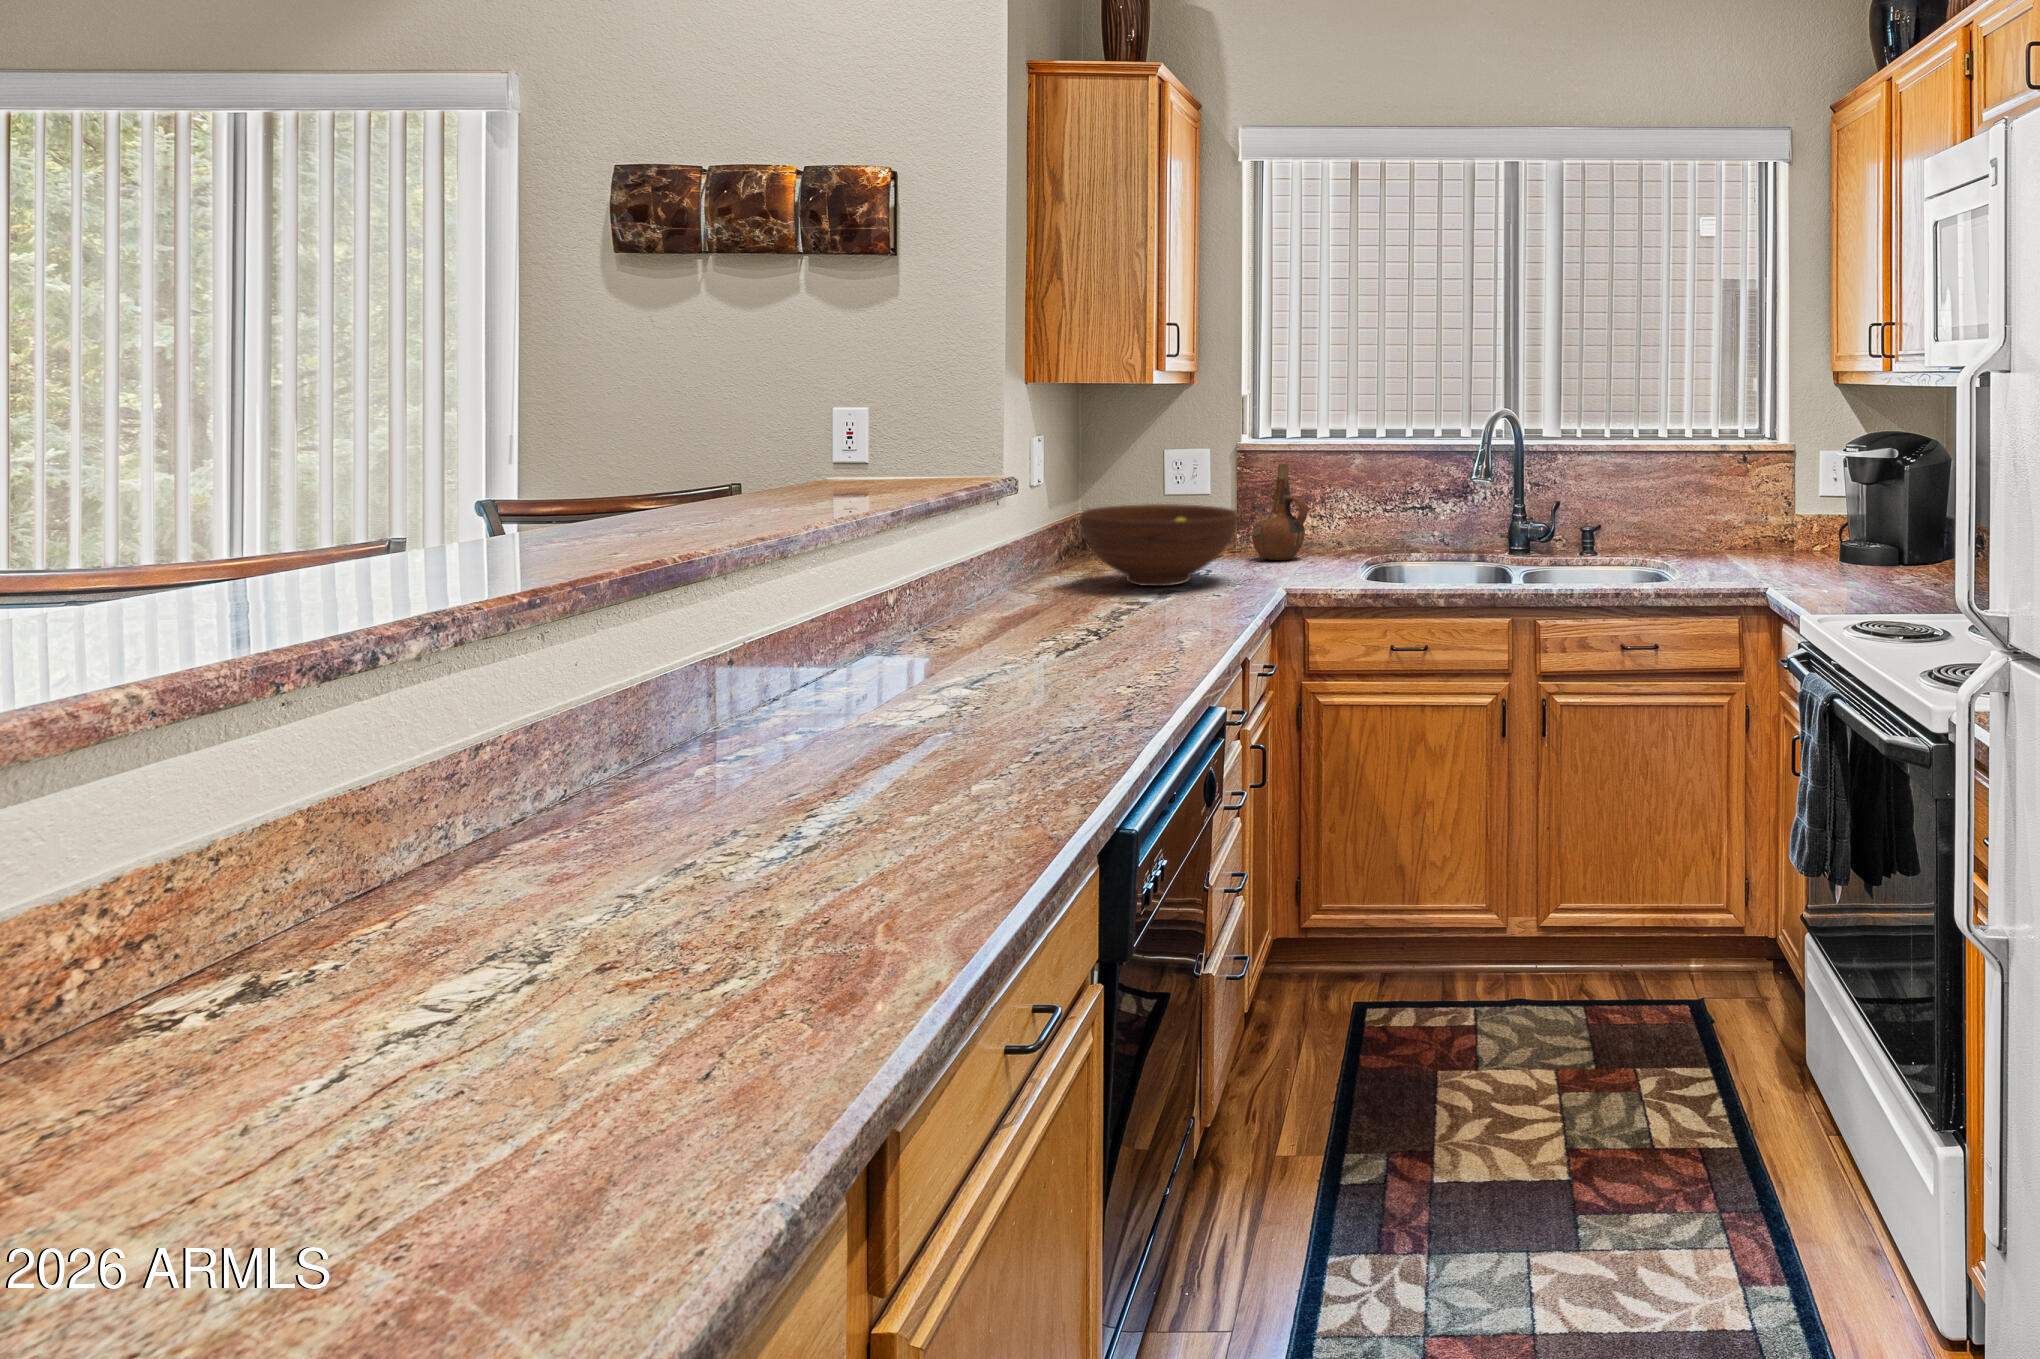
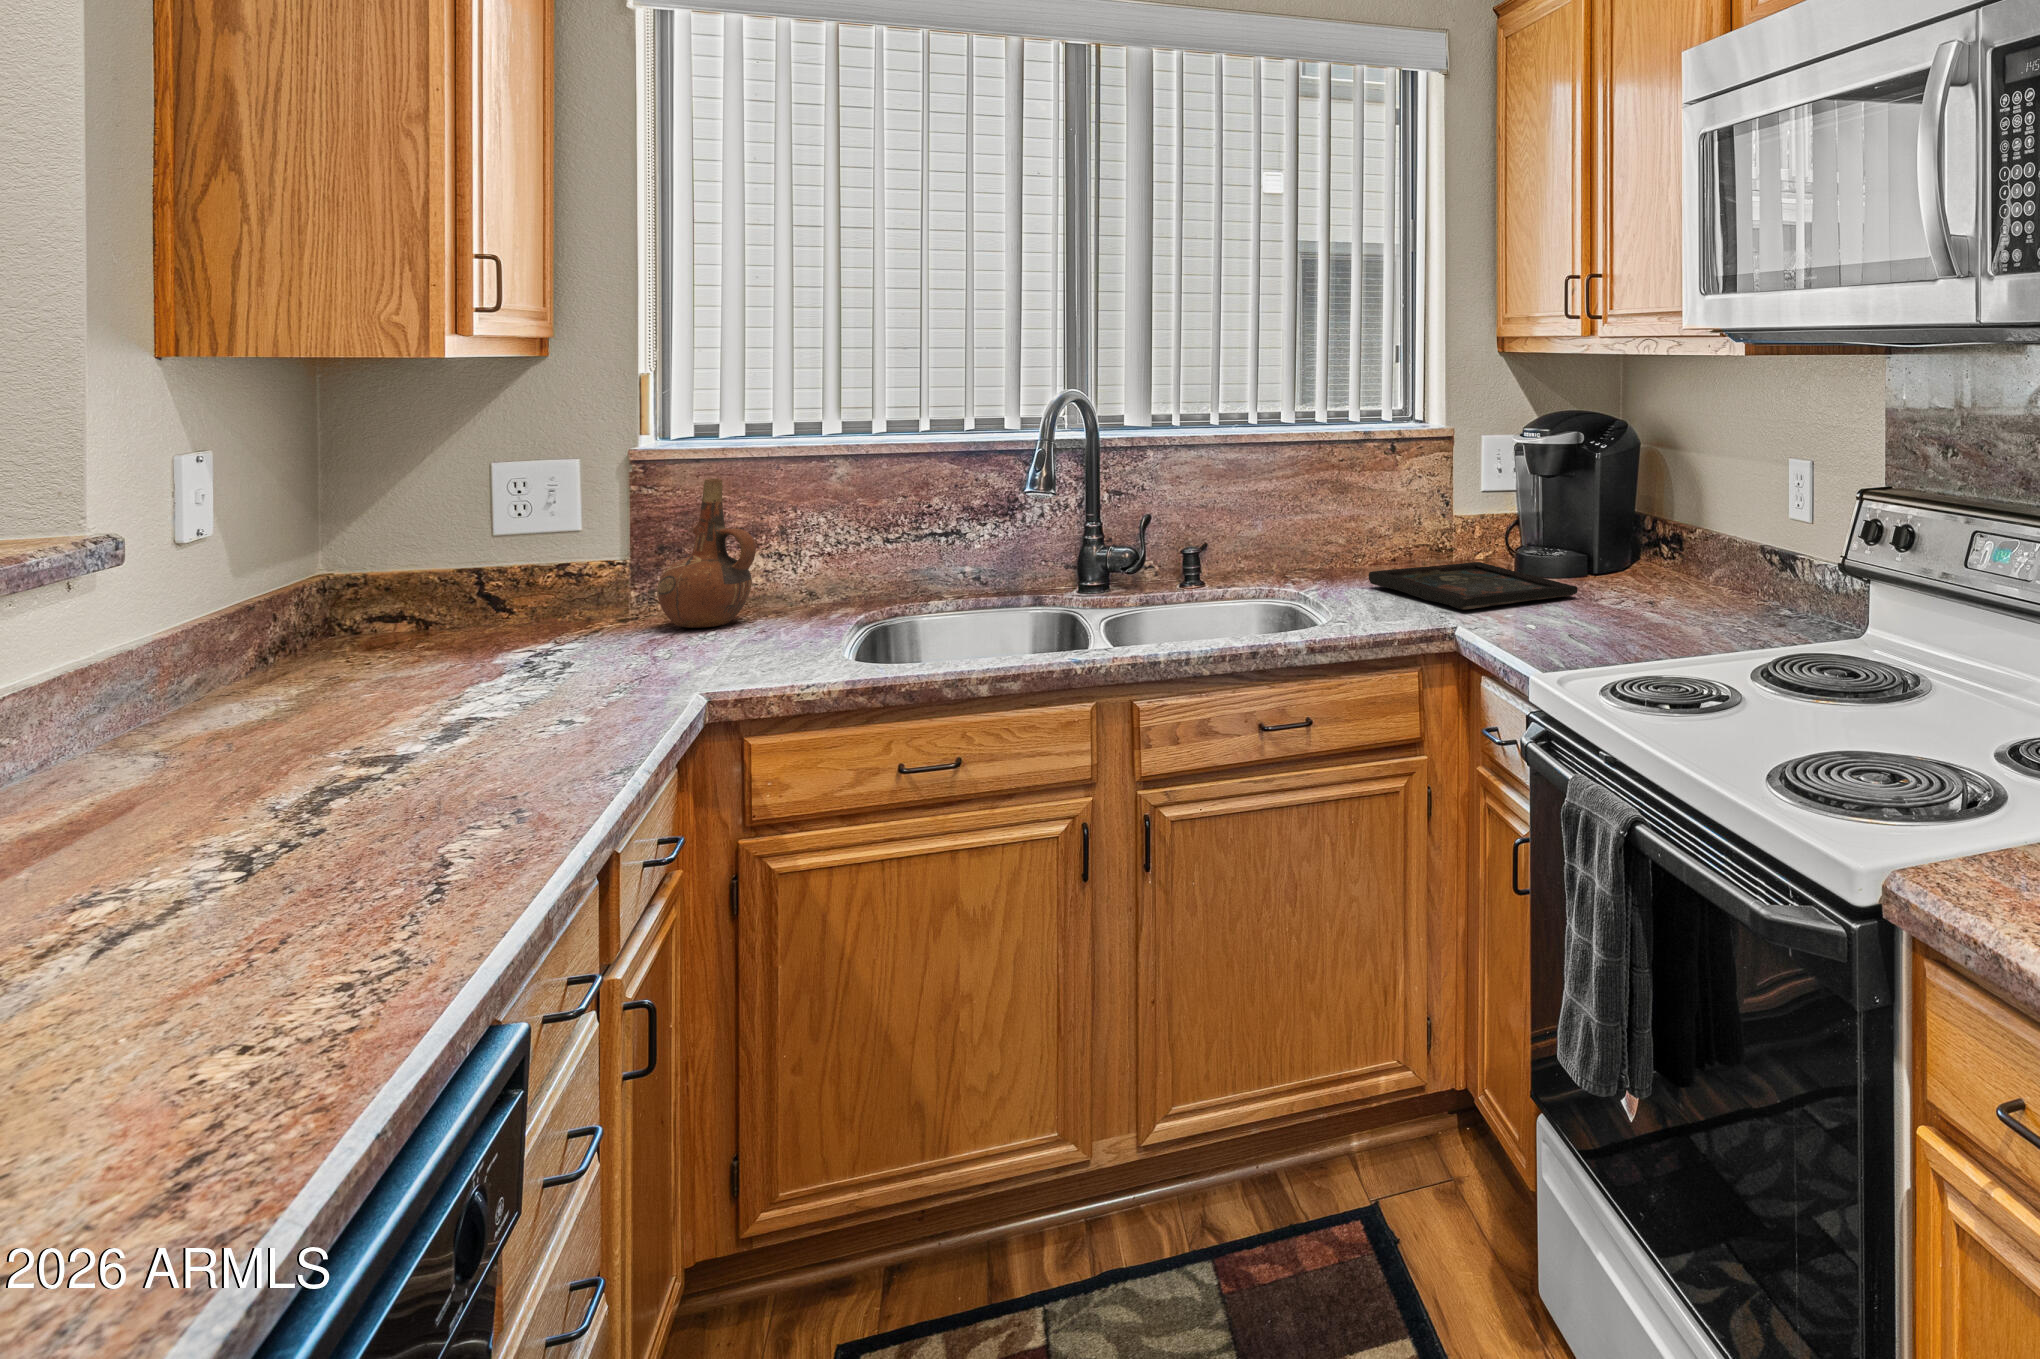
fruit bowl: present [1081,504,1238,586] -> none [283,556,620,707]
tray: none [1723,551,1883,579] -> present [1369,562,1578,609]

